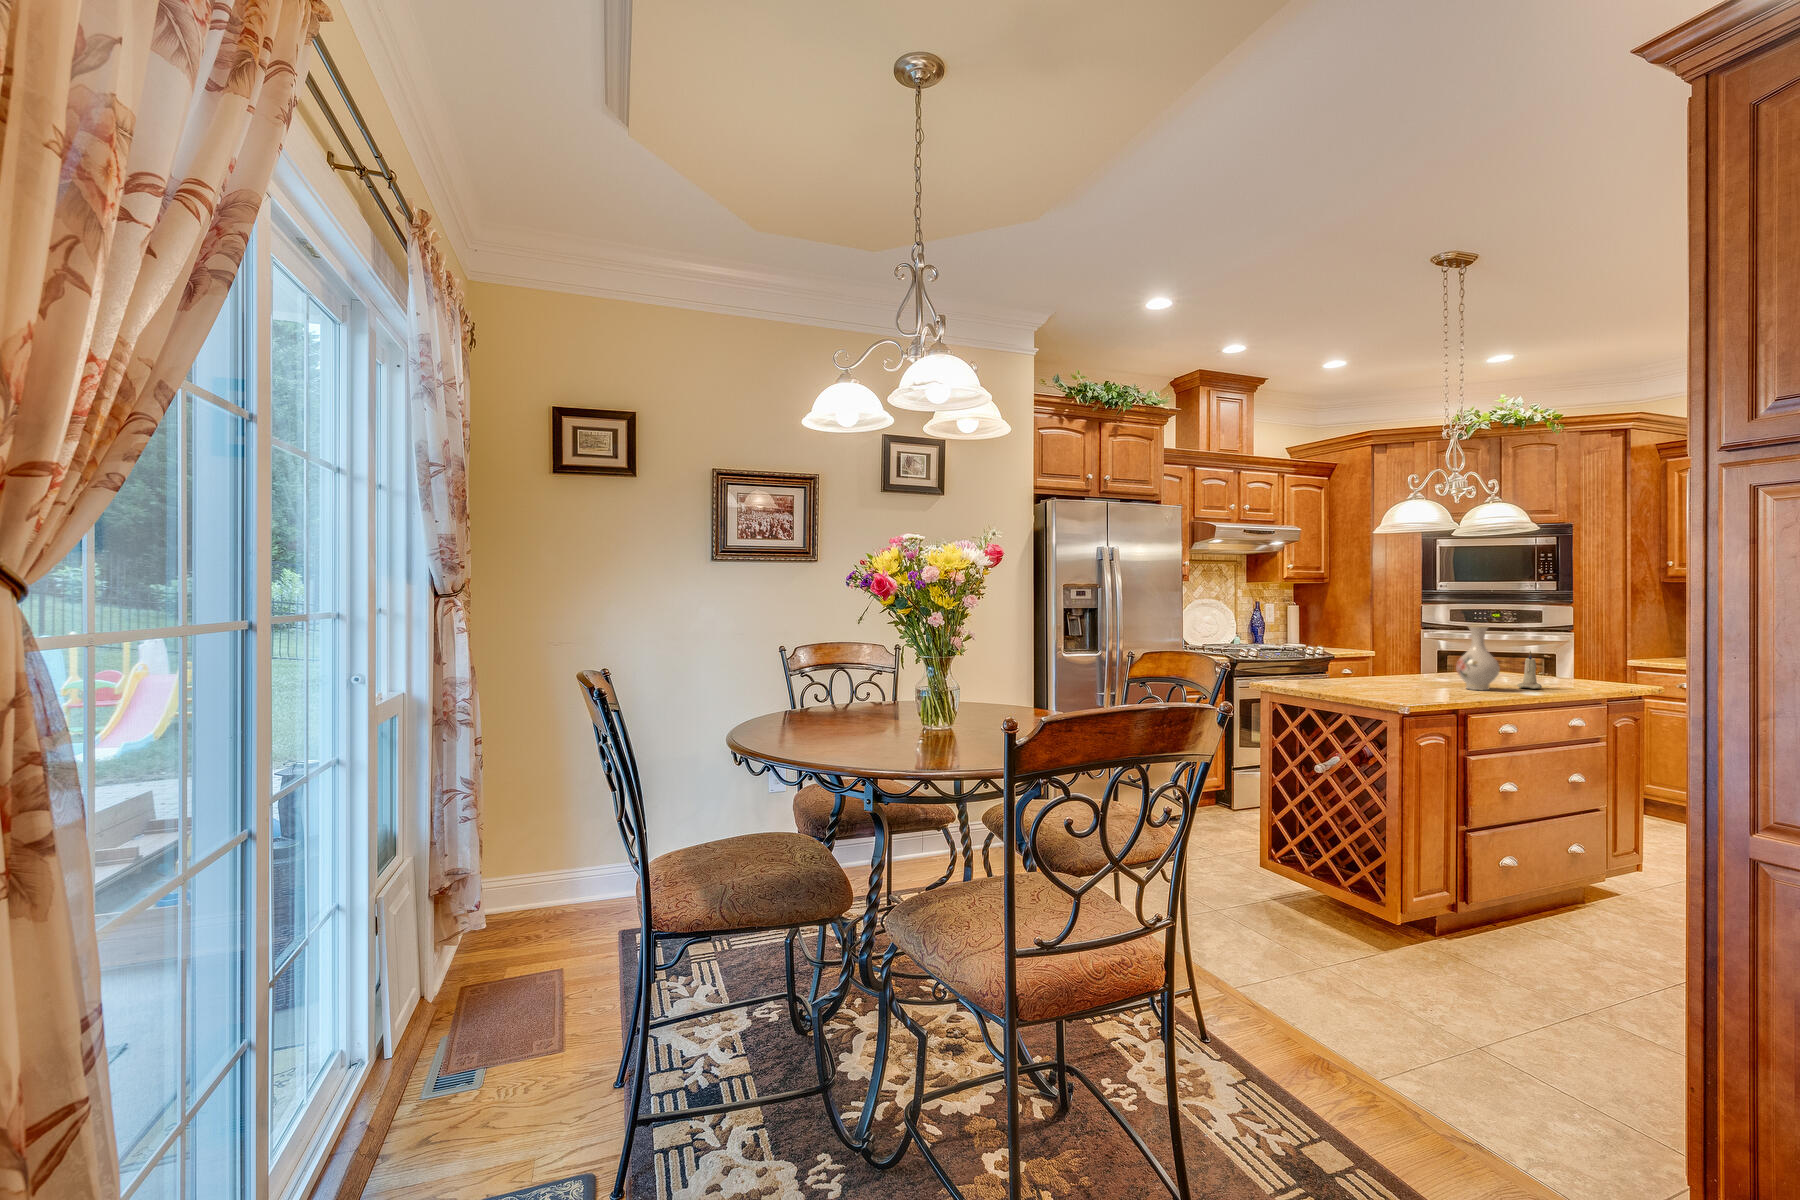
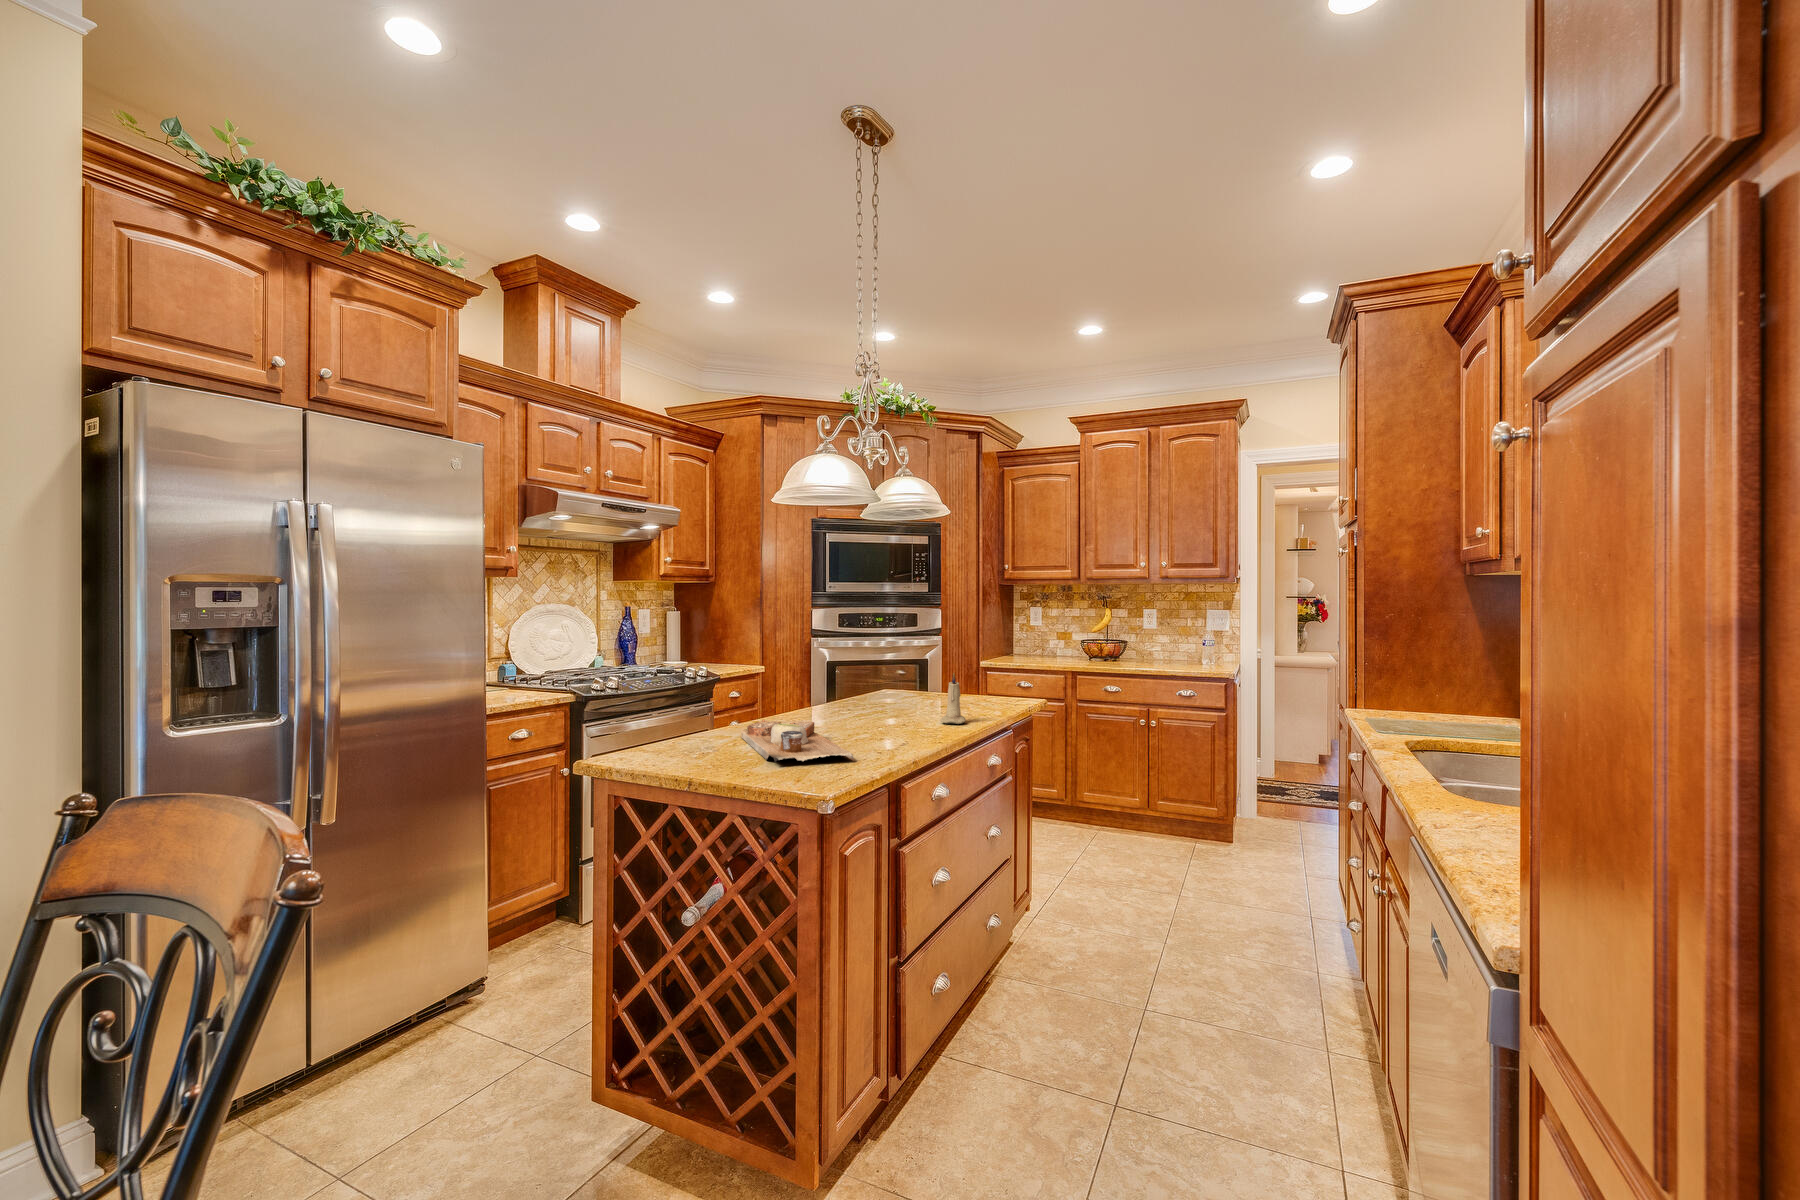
vase: present [1456,625,1500,690] -> none [877,641,928,736]
cutting board: none [1352,673,1430,696] -> present [741,720,854,762]

